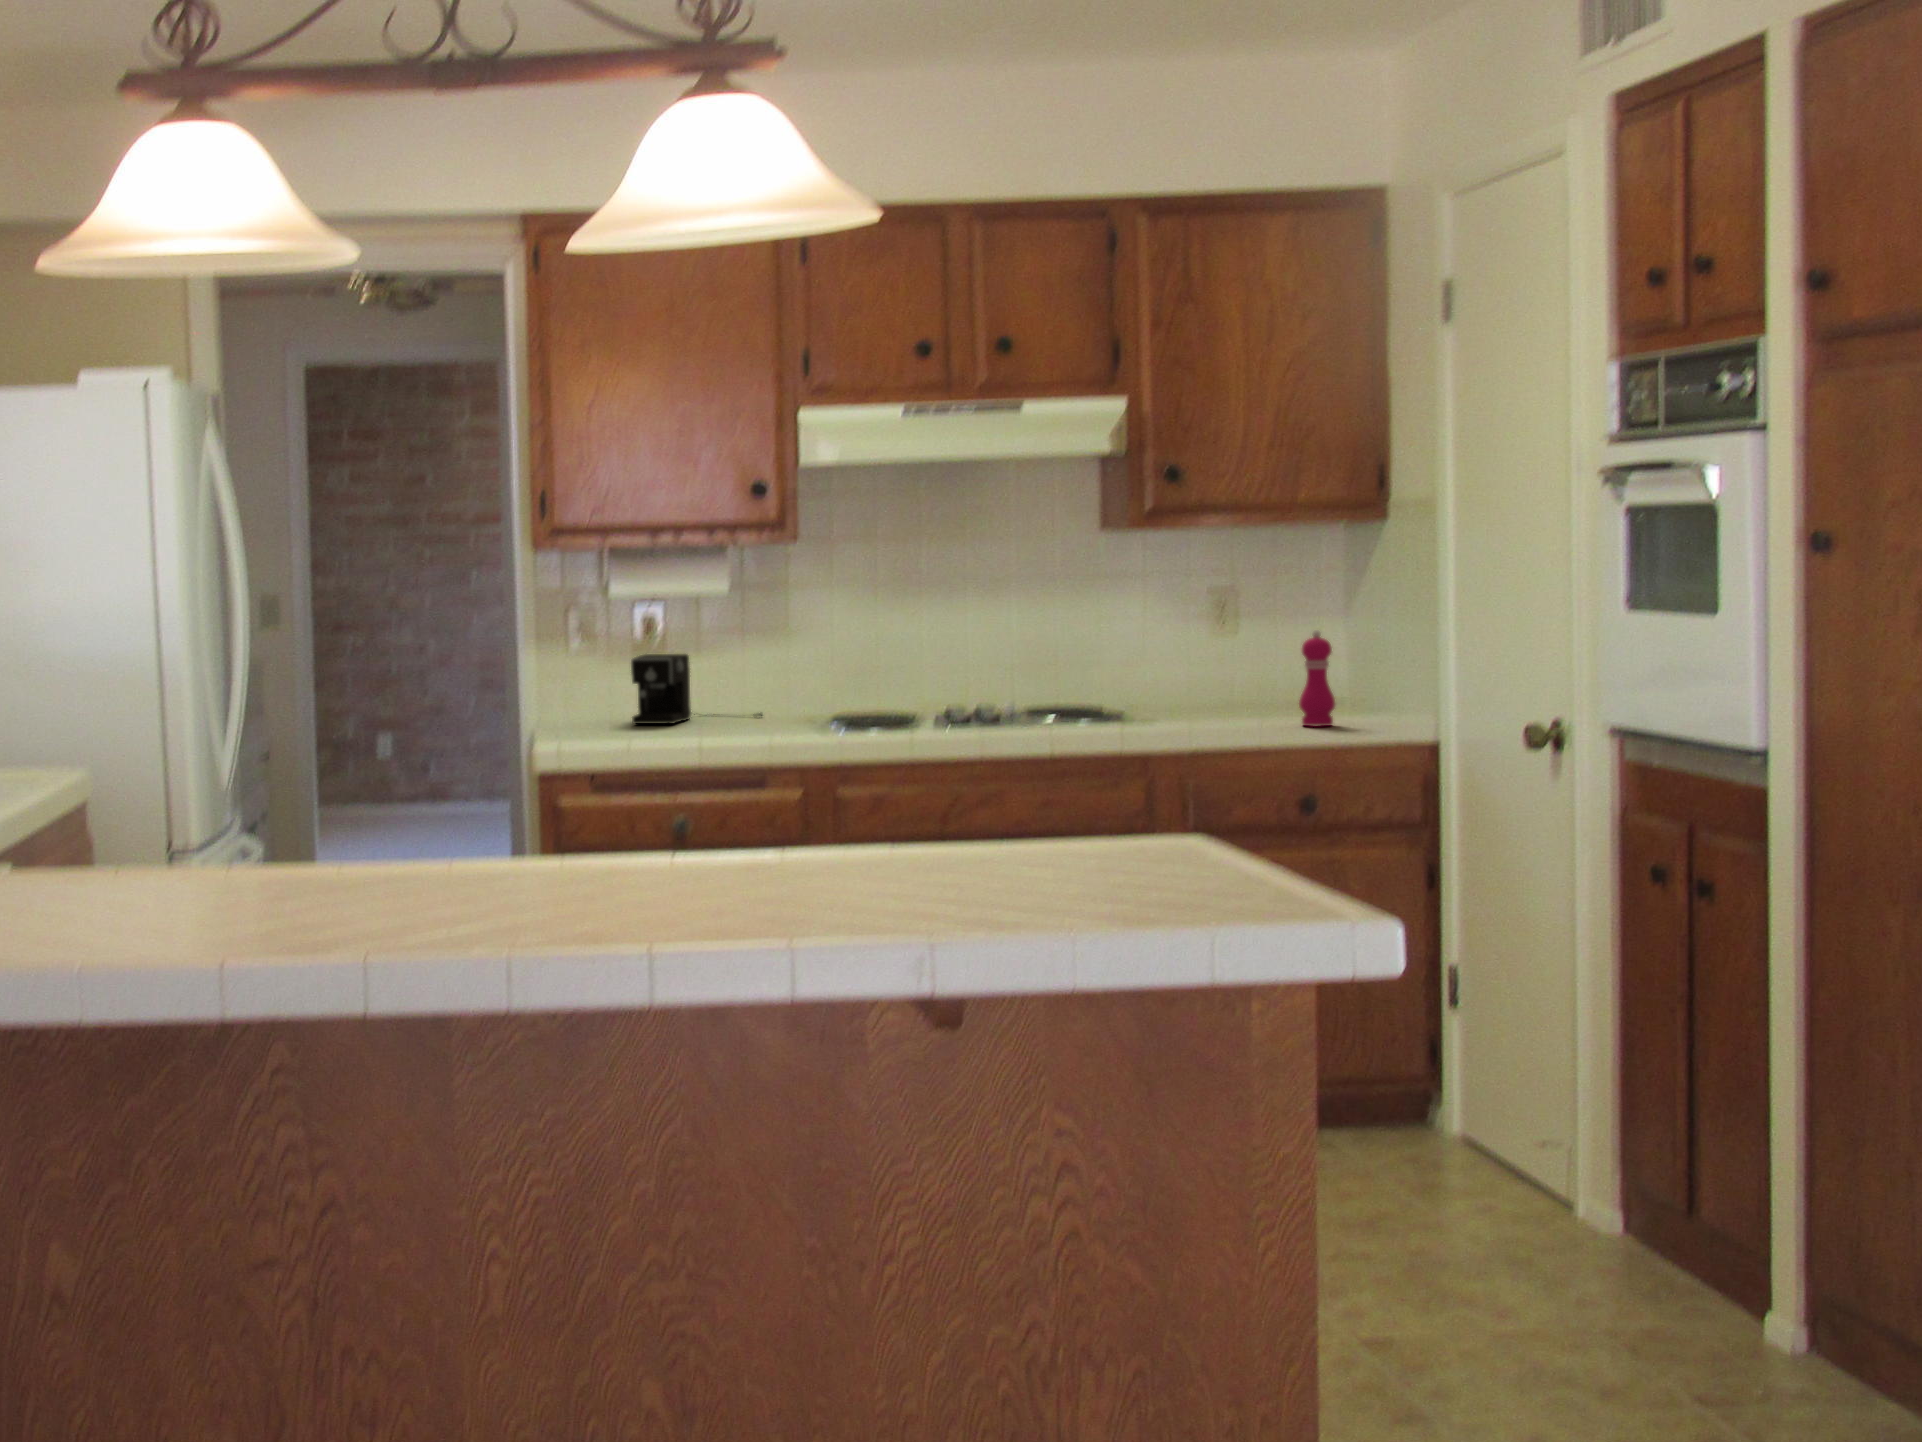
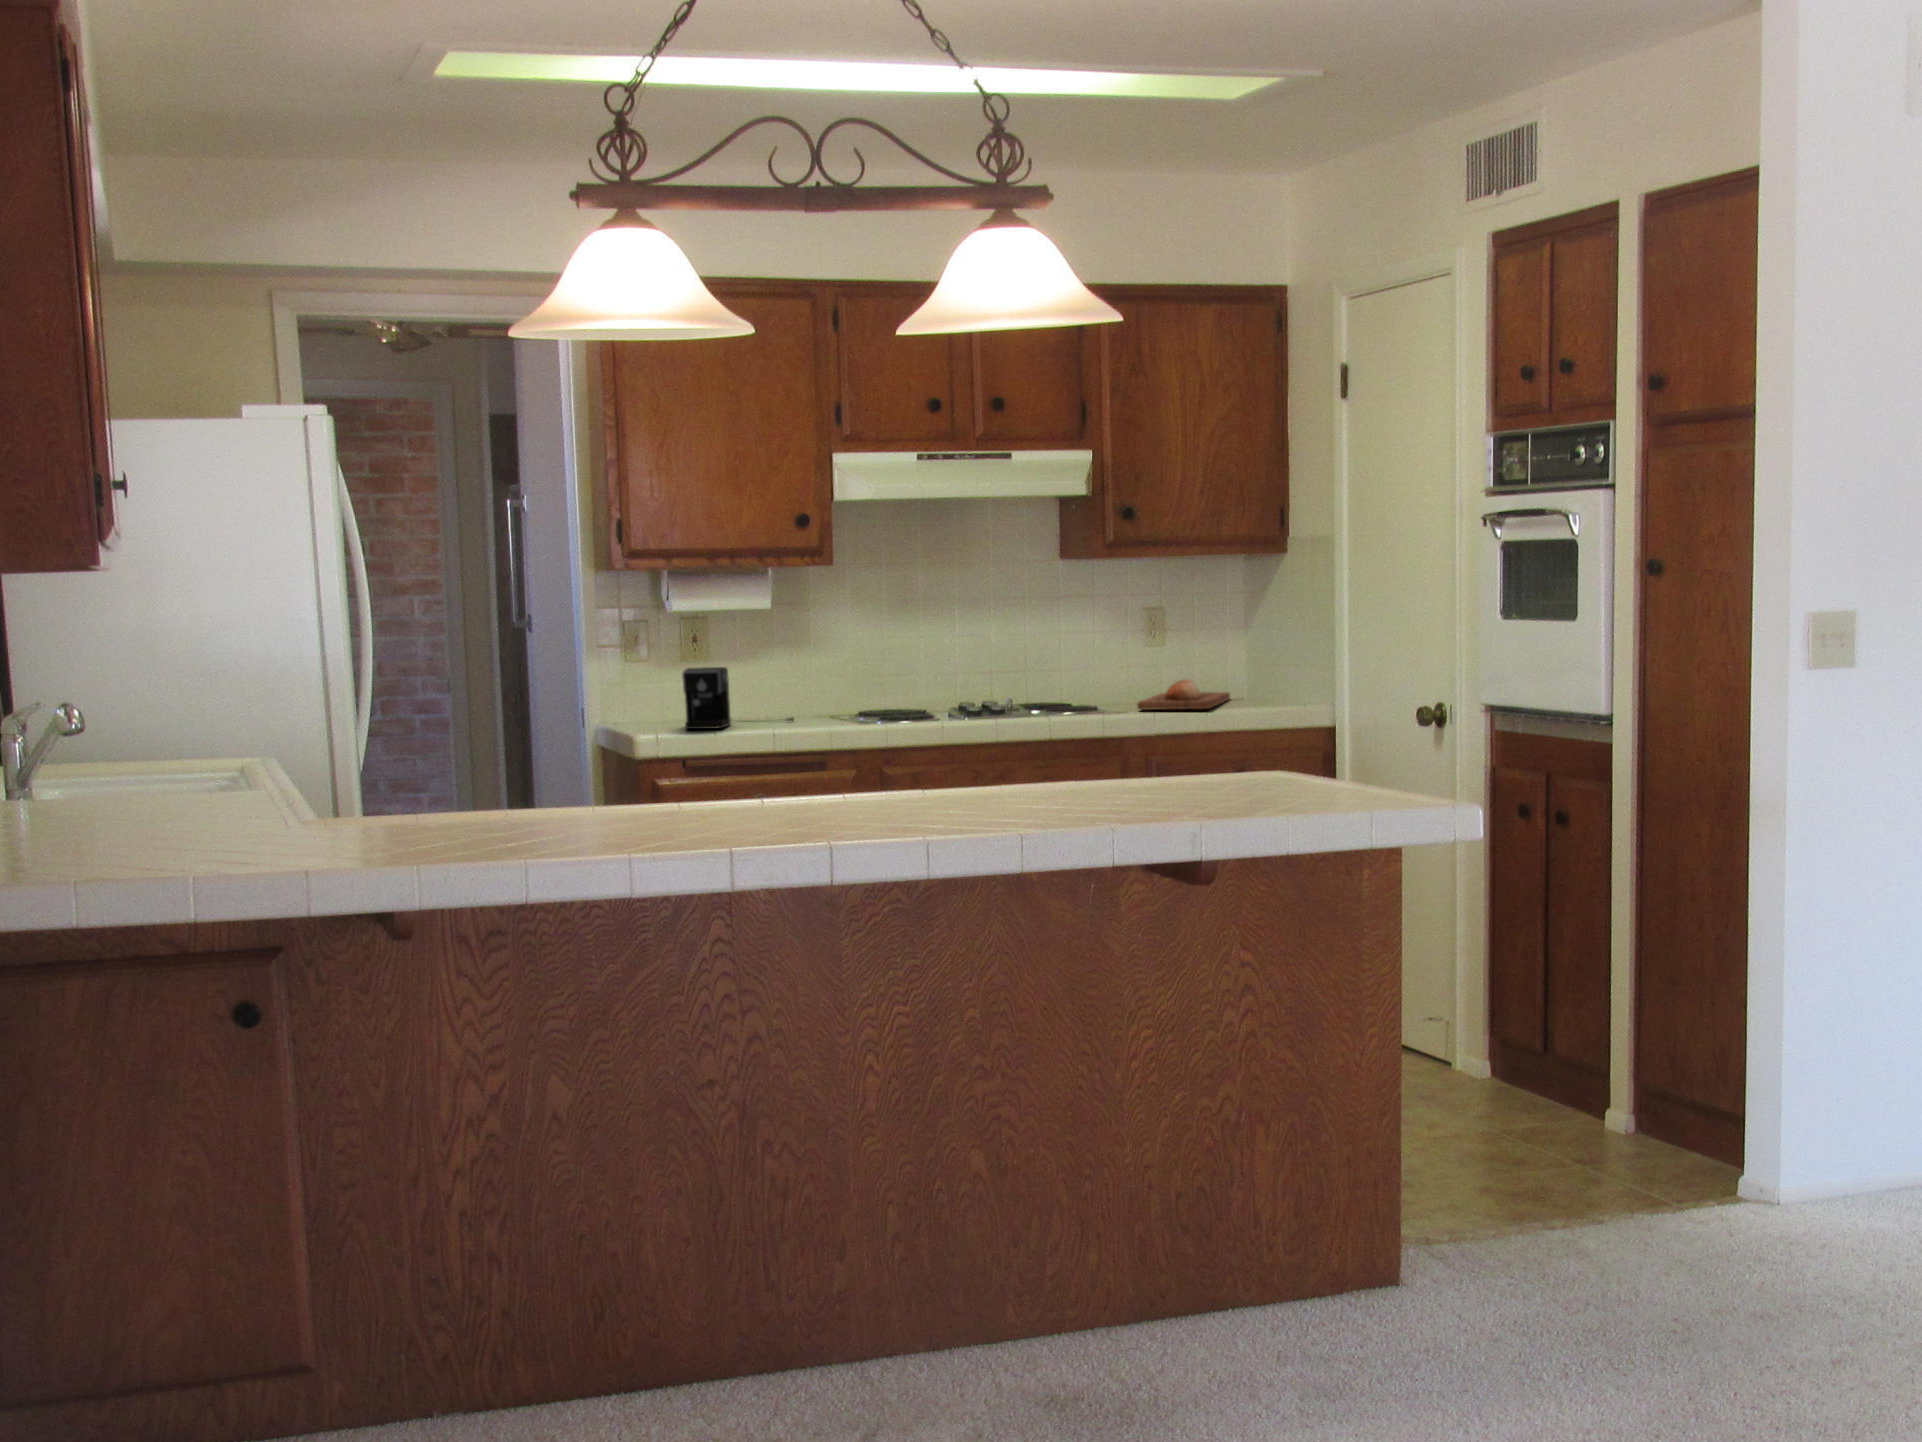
pepper mill: present [1299,630,1335,726] -> none [1239,640,1267,716]
bread loaf: none [1176,677,1310,715] -> present [1137,680,1230,710]

